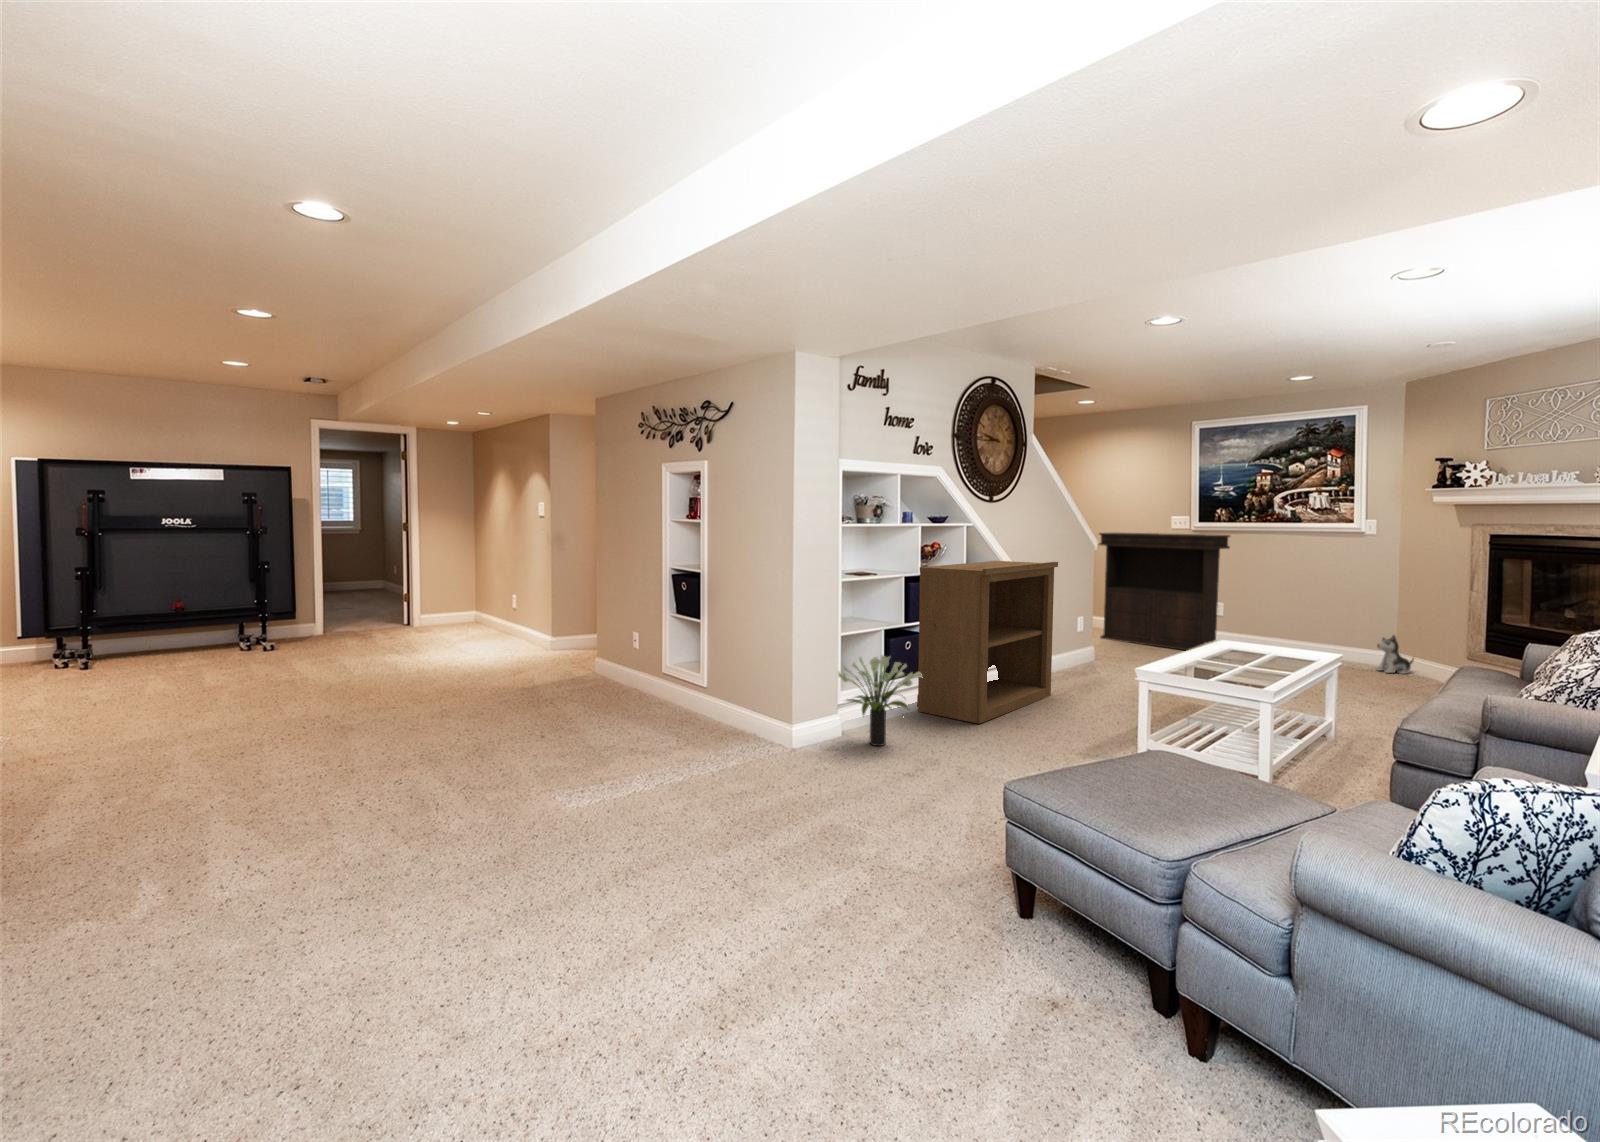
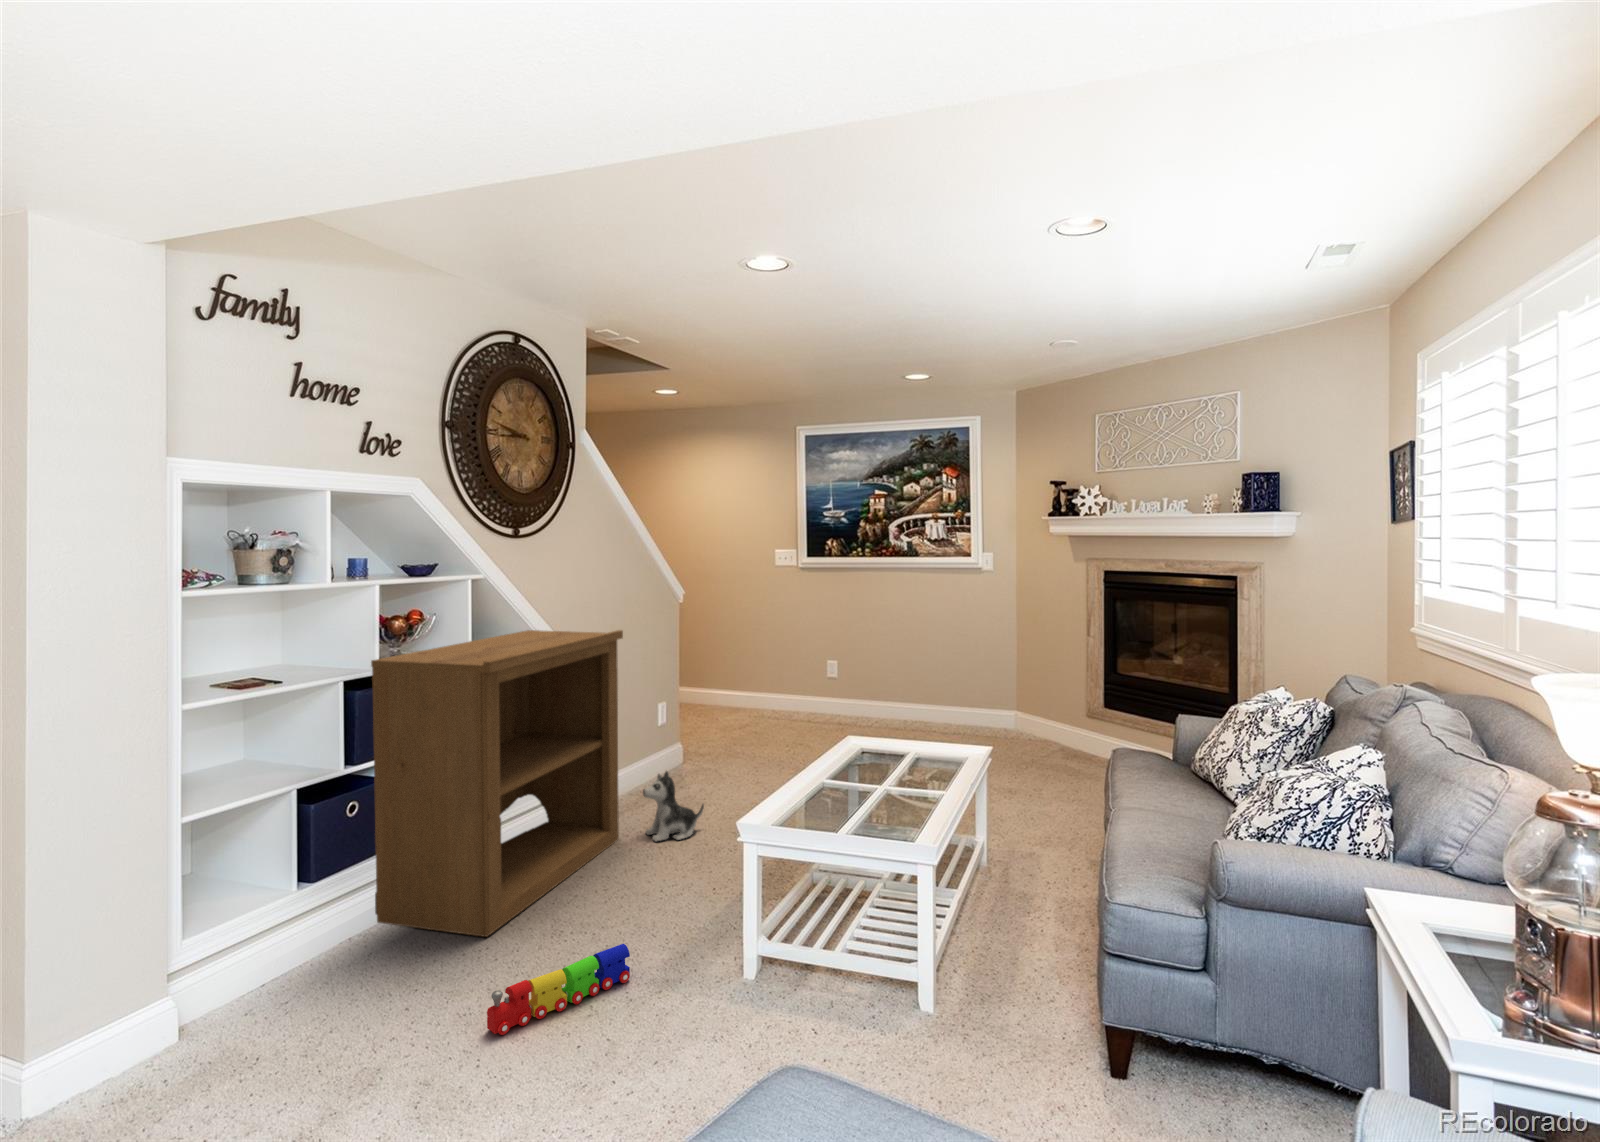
console table: present [1099,533,1230,650] -> none [688,569,844,726]
plush toy: present [1375,635,1414,674] -> present [643,771,704,841]
potted plant: present [838,656,922,746] -> none [151,860,353,1057]
toy train: none [988,730,1065,758] -> present [487,944,630,1035]

